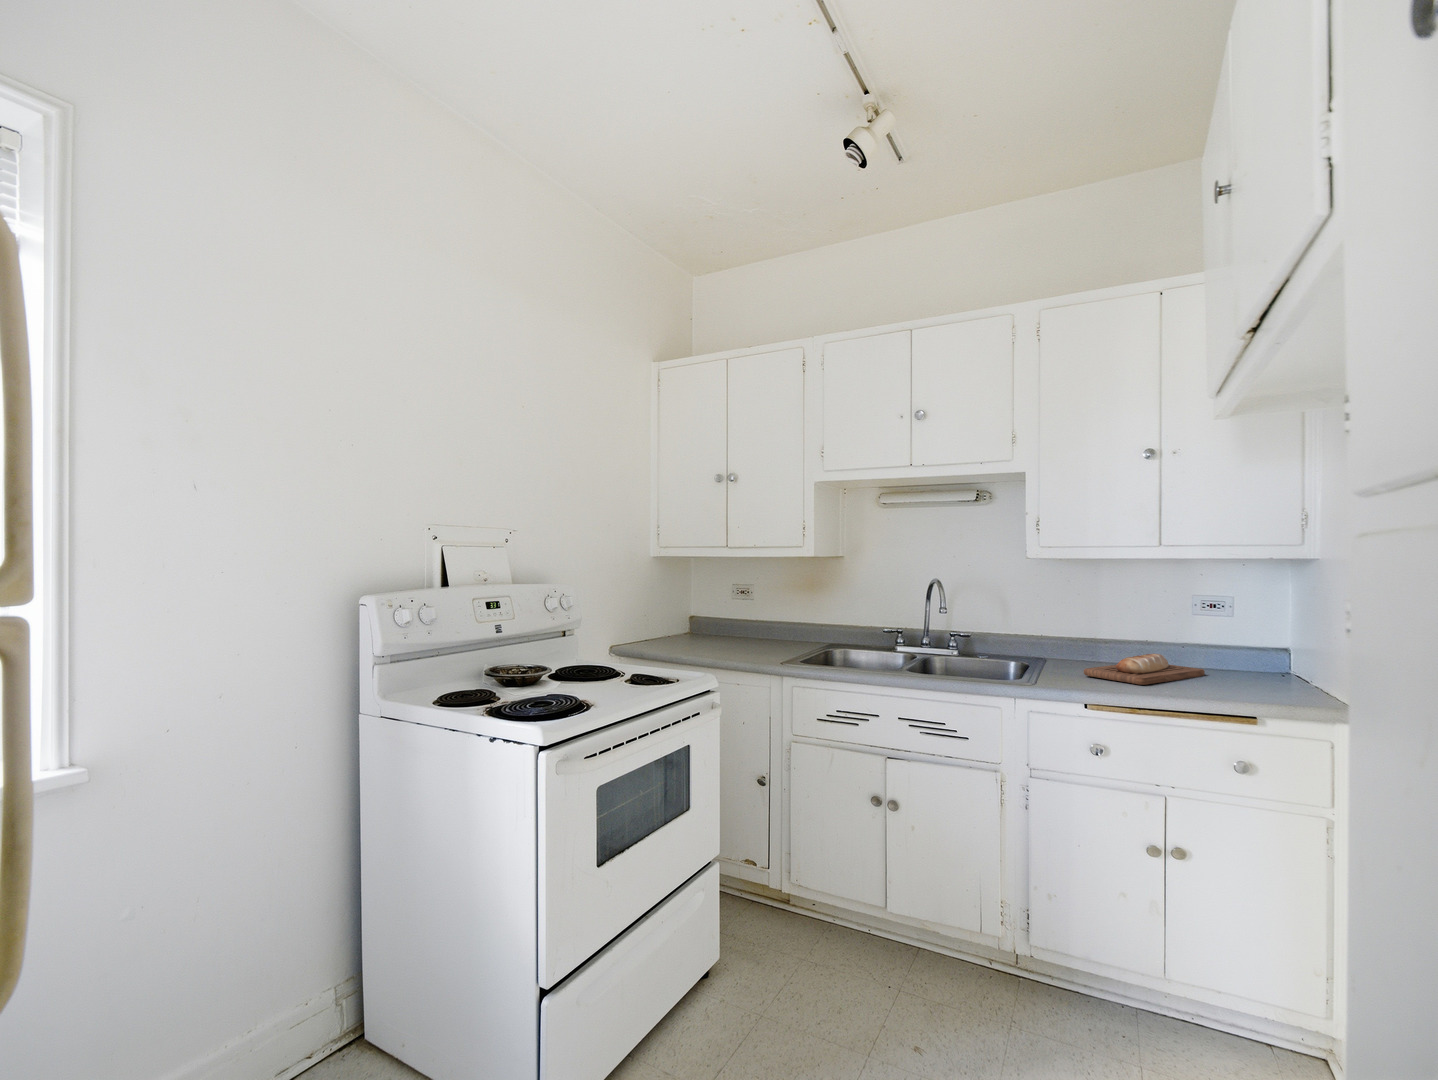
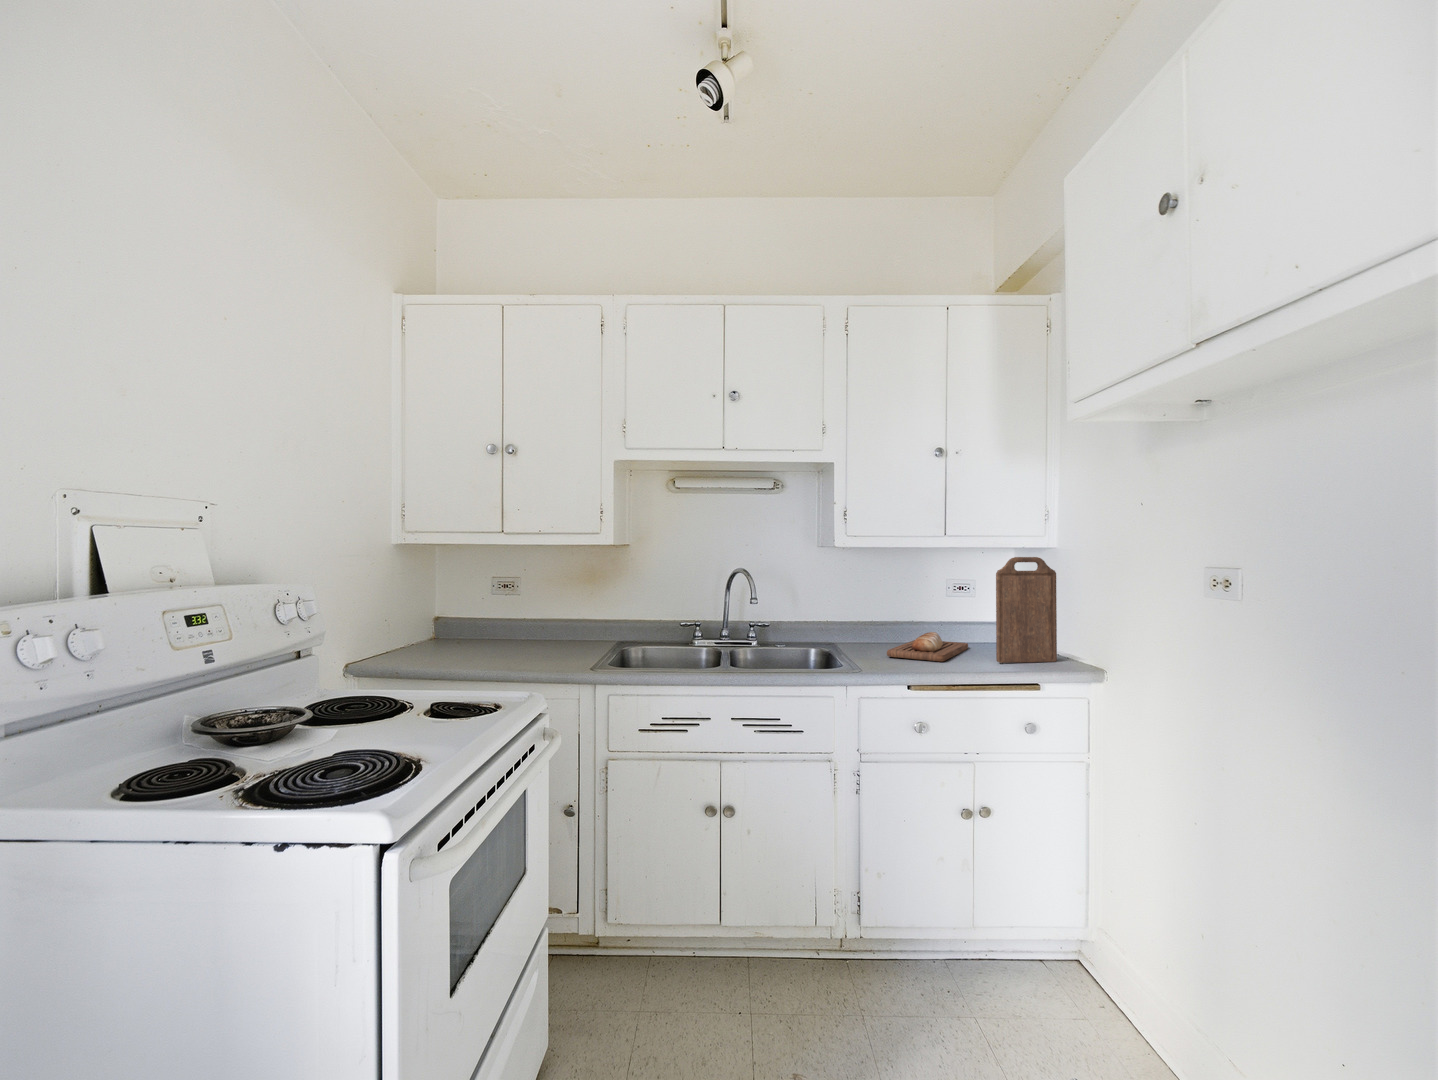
cutting board: none [1209,571,1299,697] -> present [996,557,1057,663]

